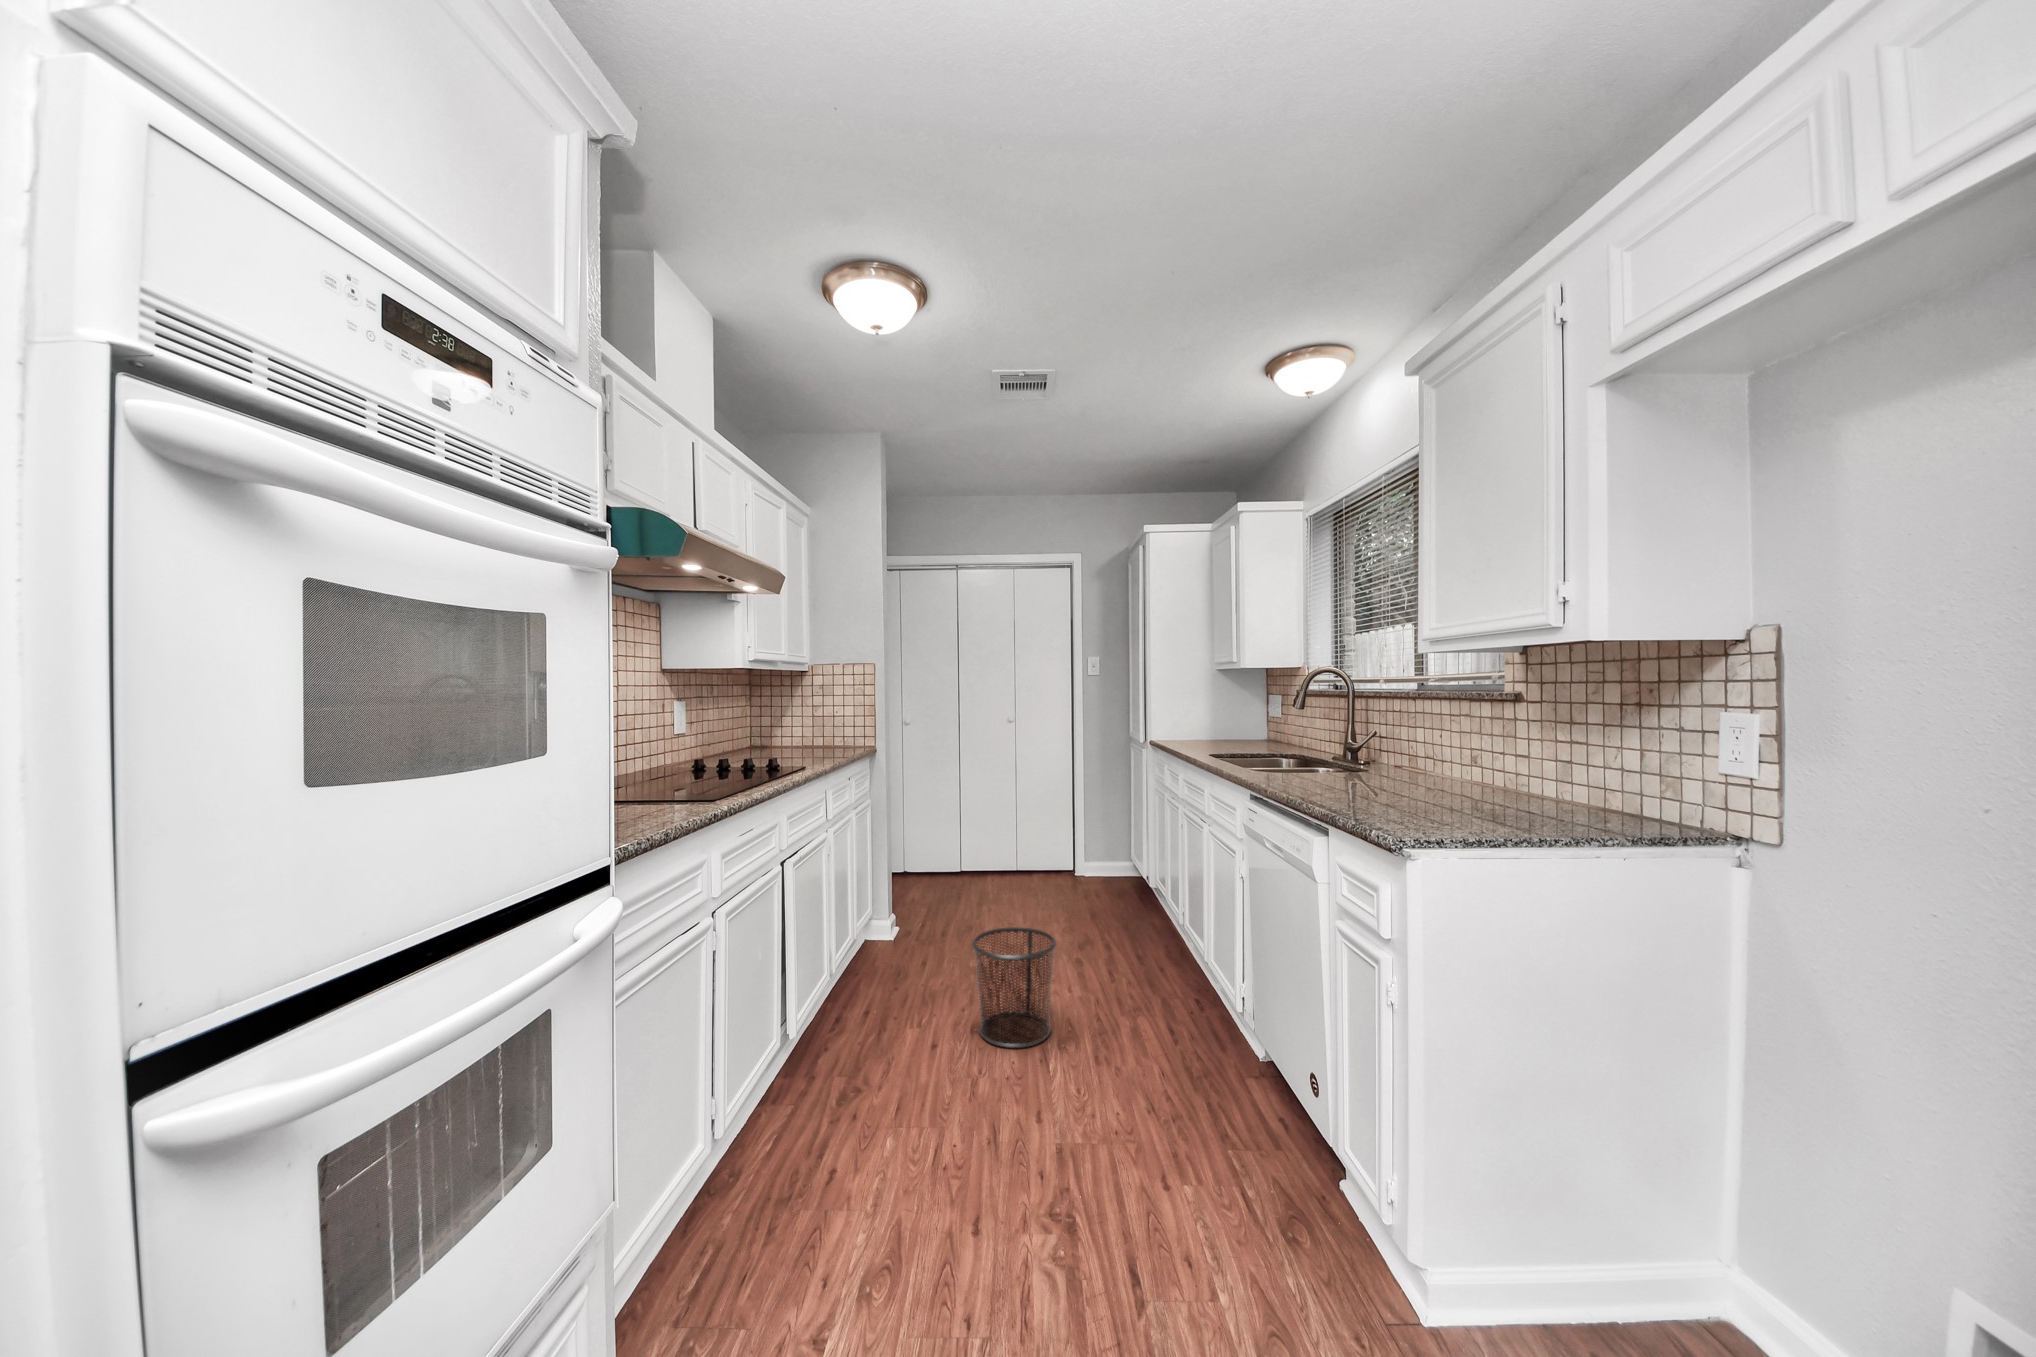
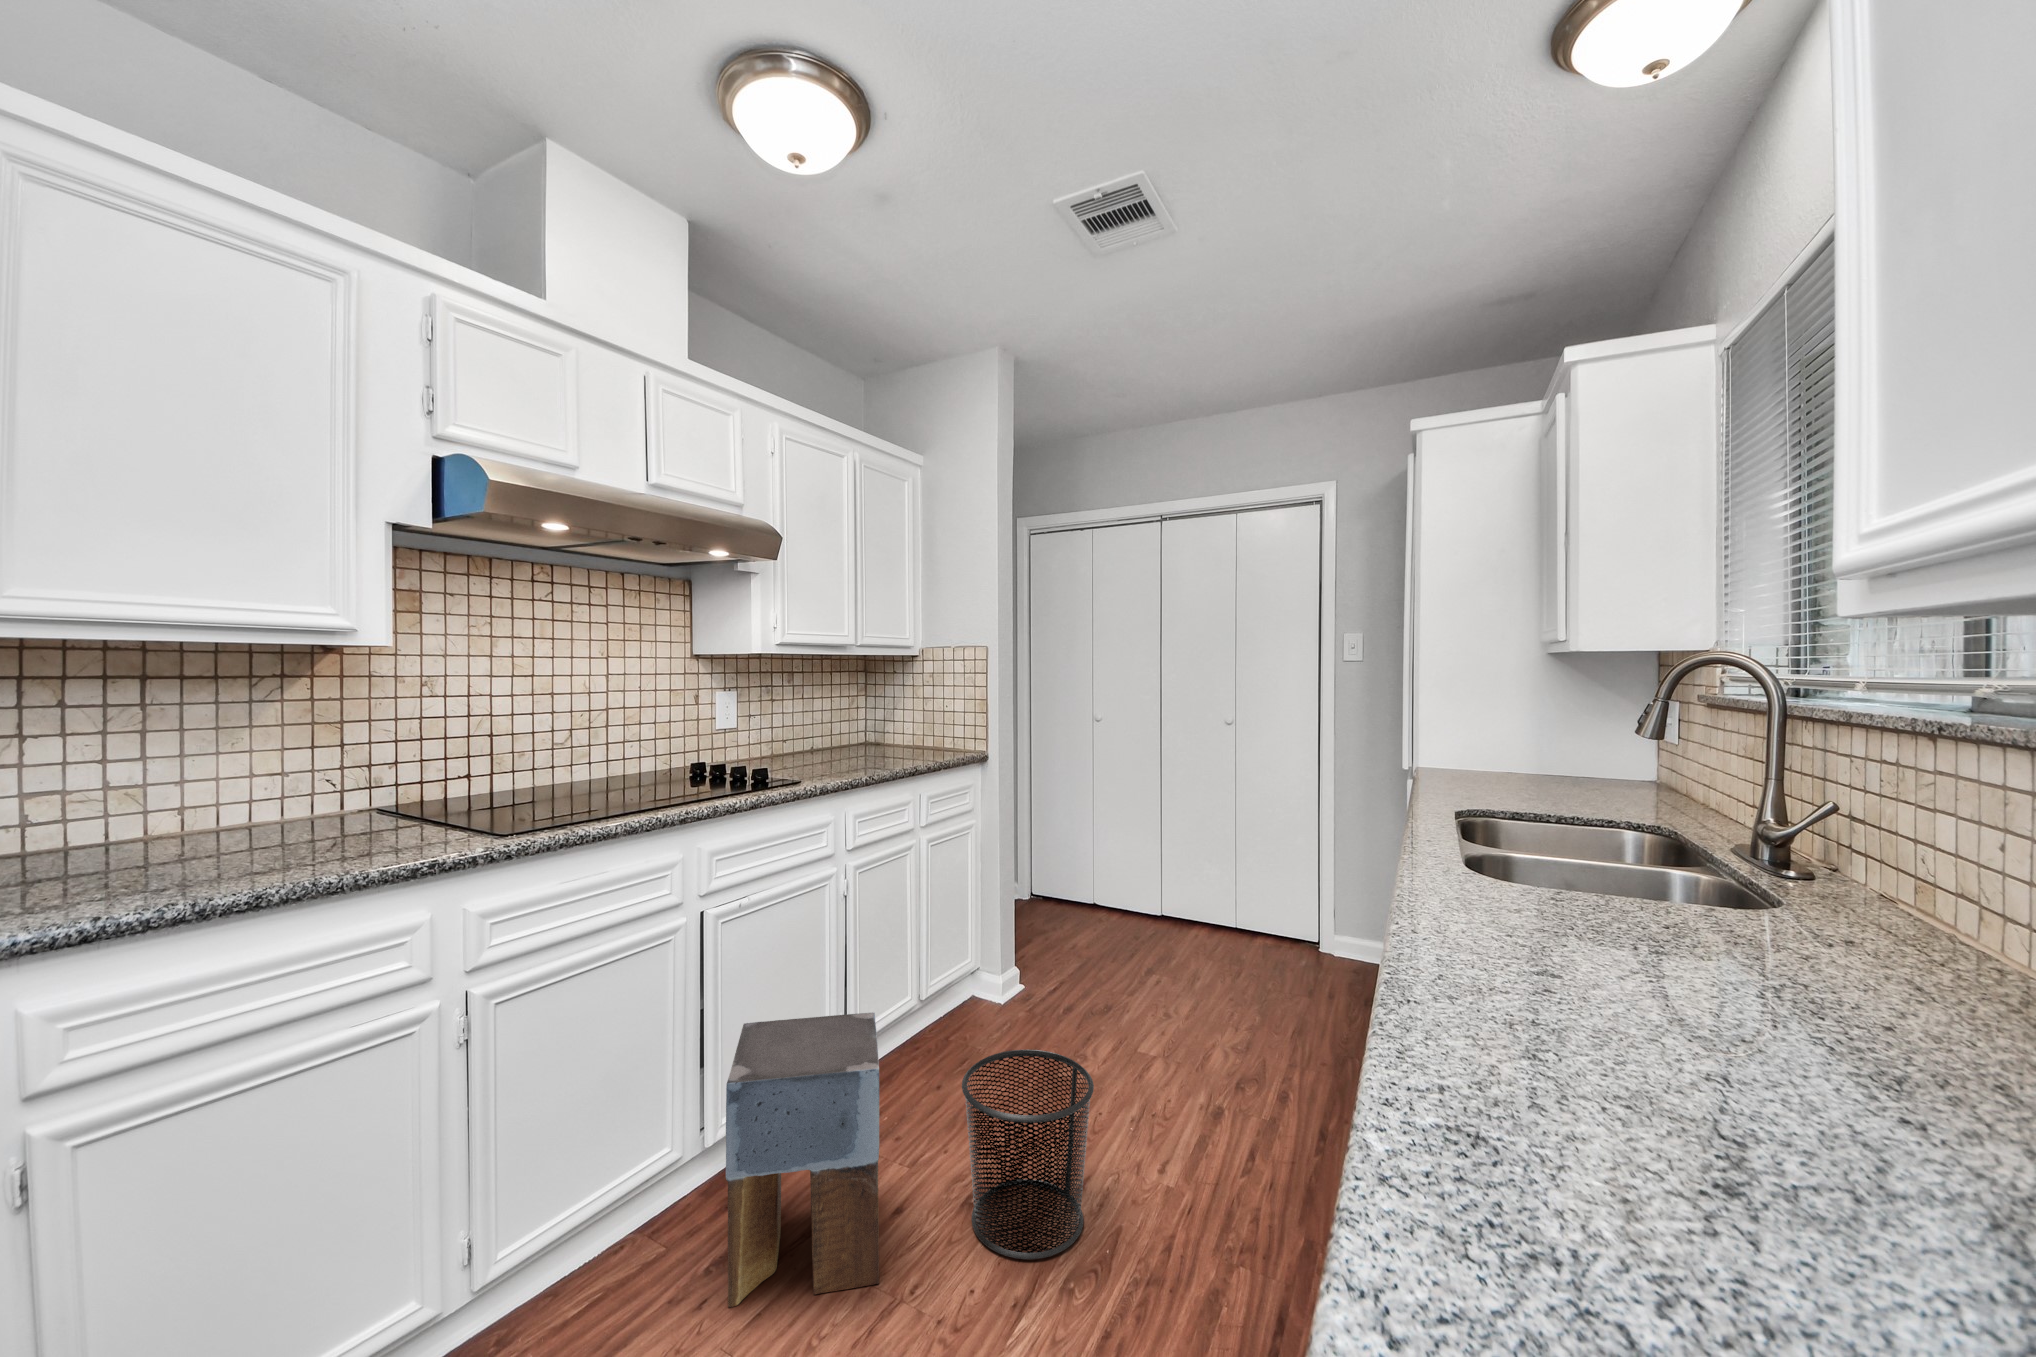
stool: none [831,917,958,1116] -> present [726,1012,879,1307]

